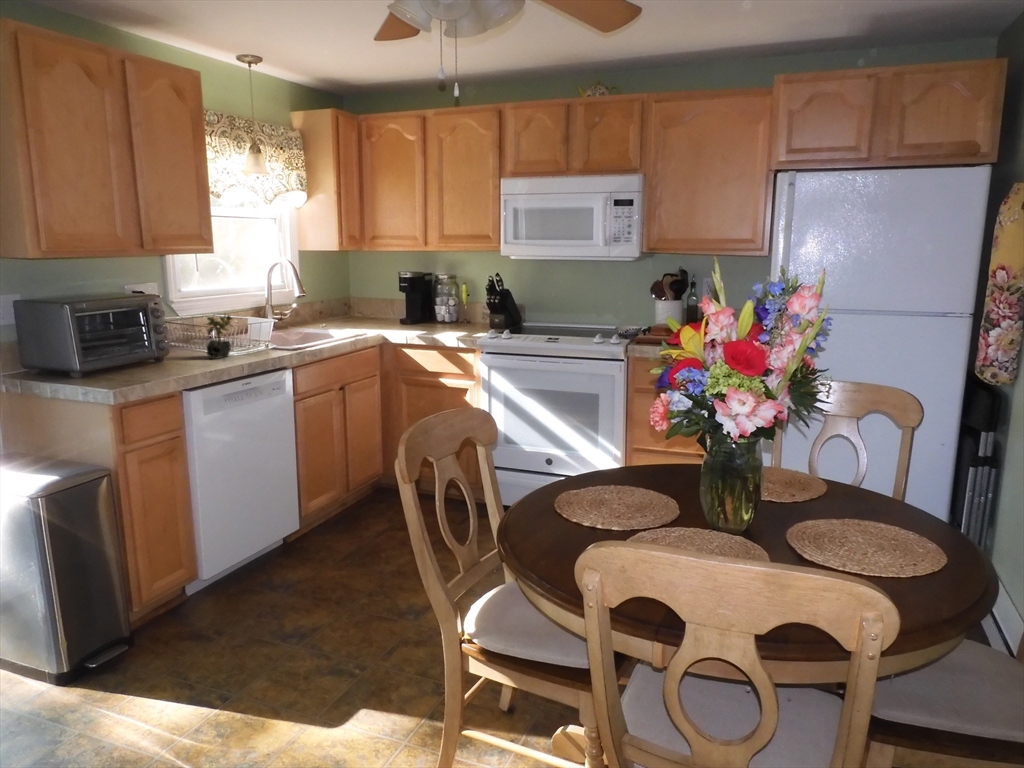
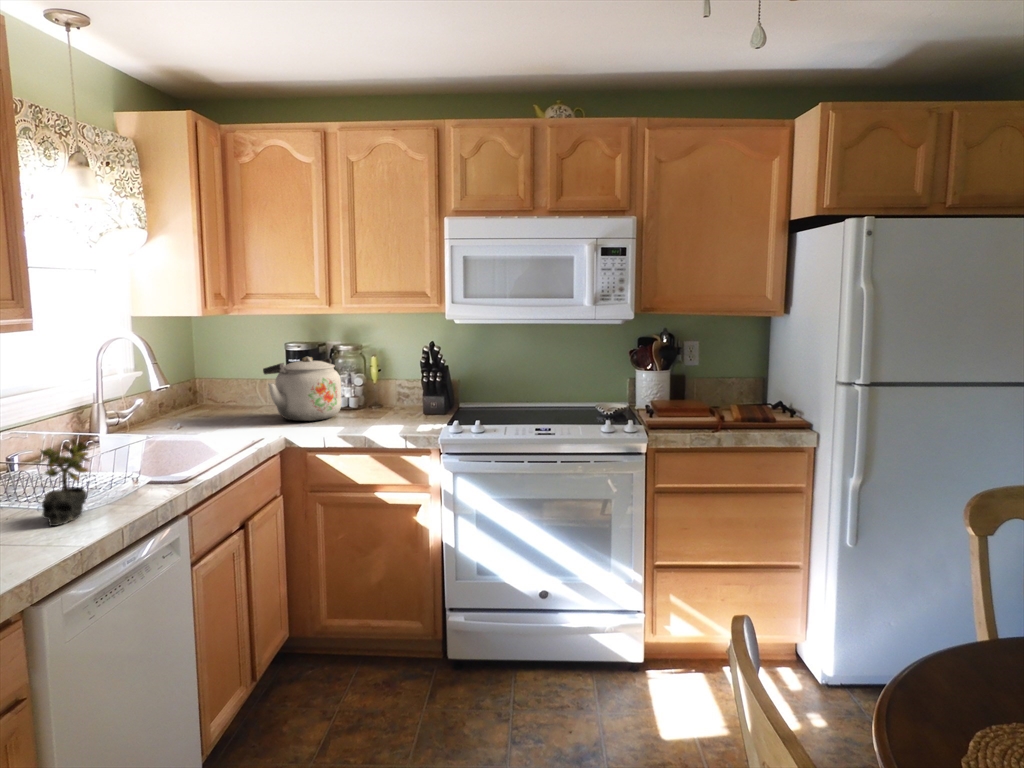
kettle: none [379,282,433,327] -> present [263,357,342,421]

